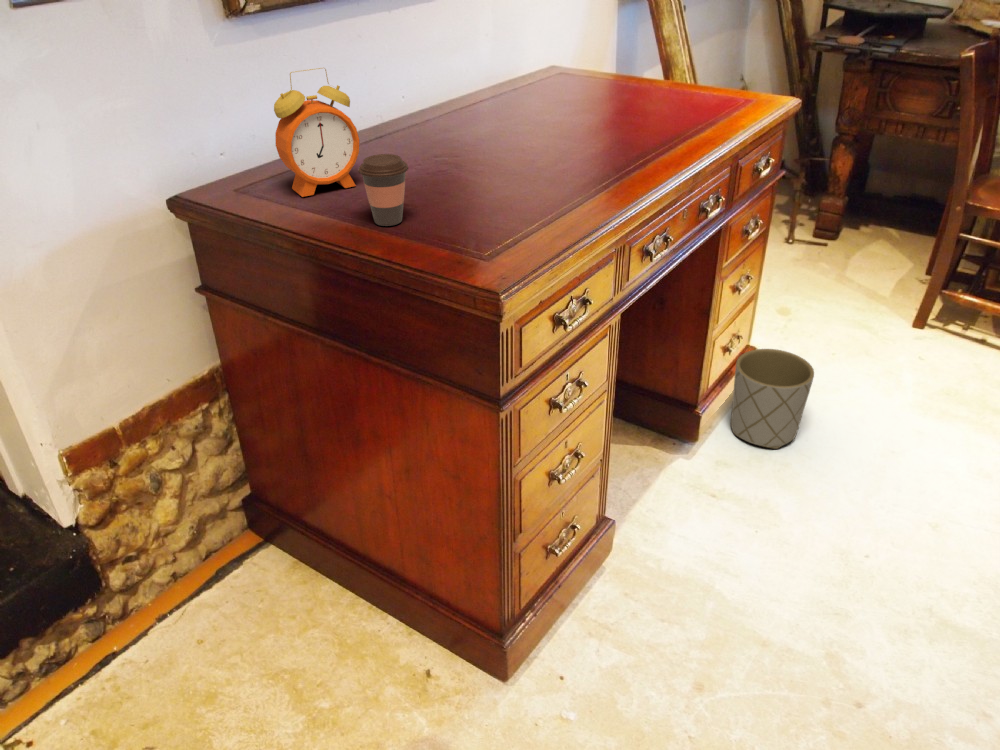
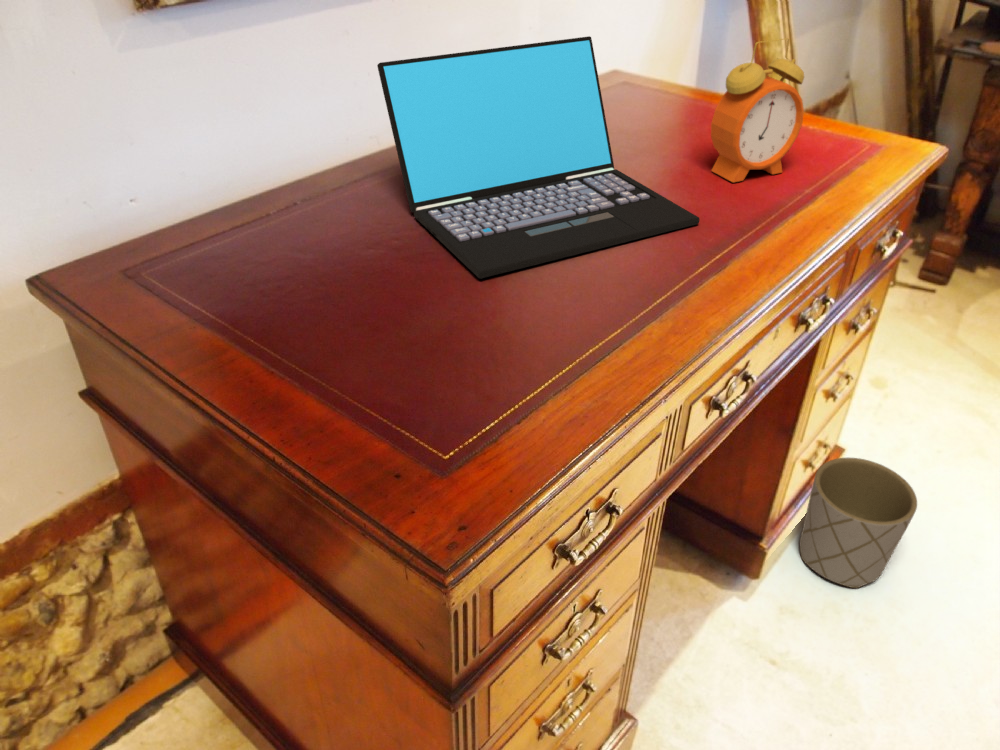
laptop: none [392,25,629,182] -> present [377,36,700,279]
alarm clock: present [274,68,359,197] -> present [711,39,804,182]
coffee cup: present [358,154,408,226] -> none [278,254,355,359]

